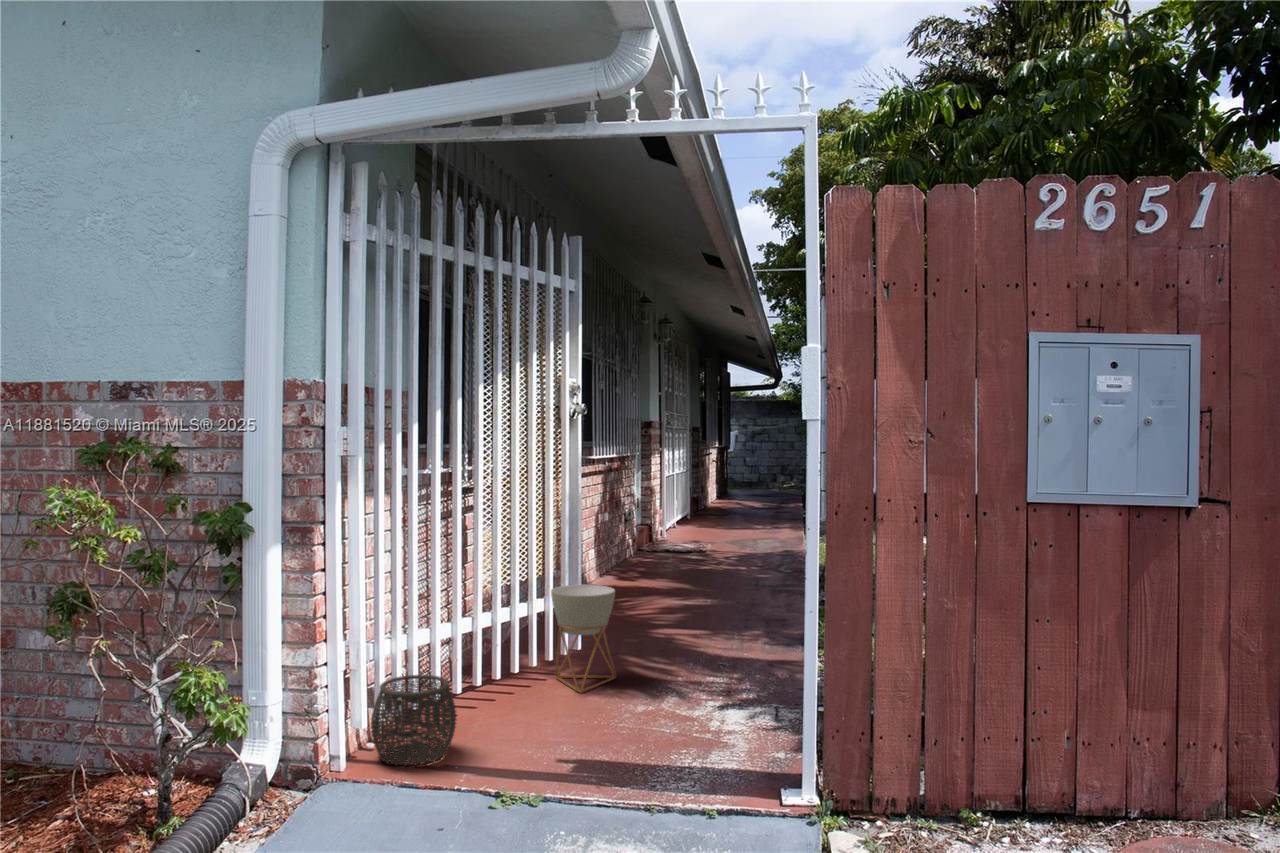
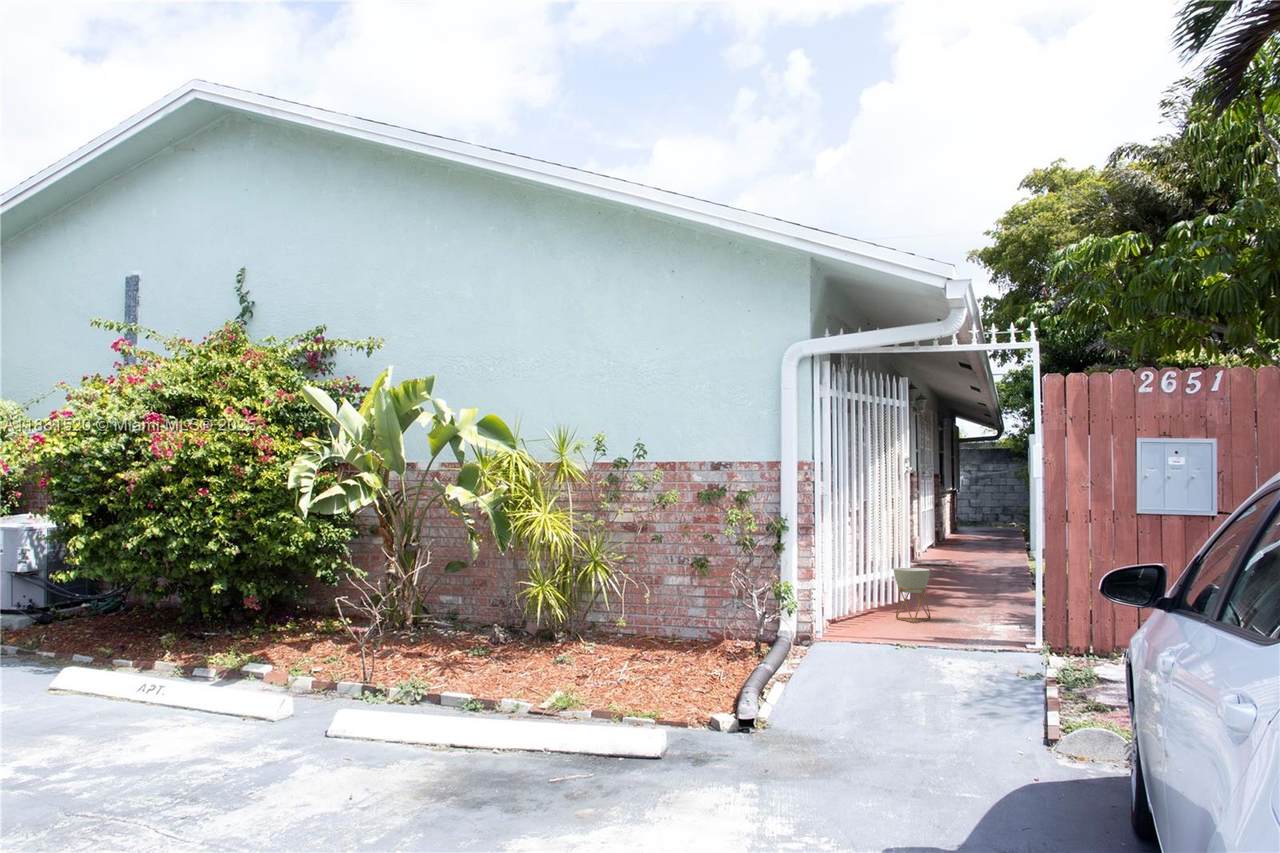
woven basket: present [371,675,457,766] -> none [830,599,869,637]

